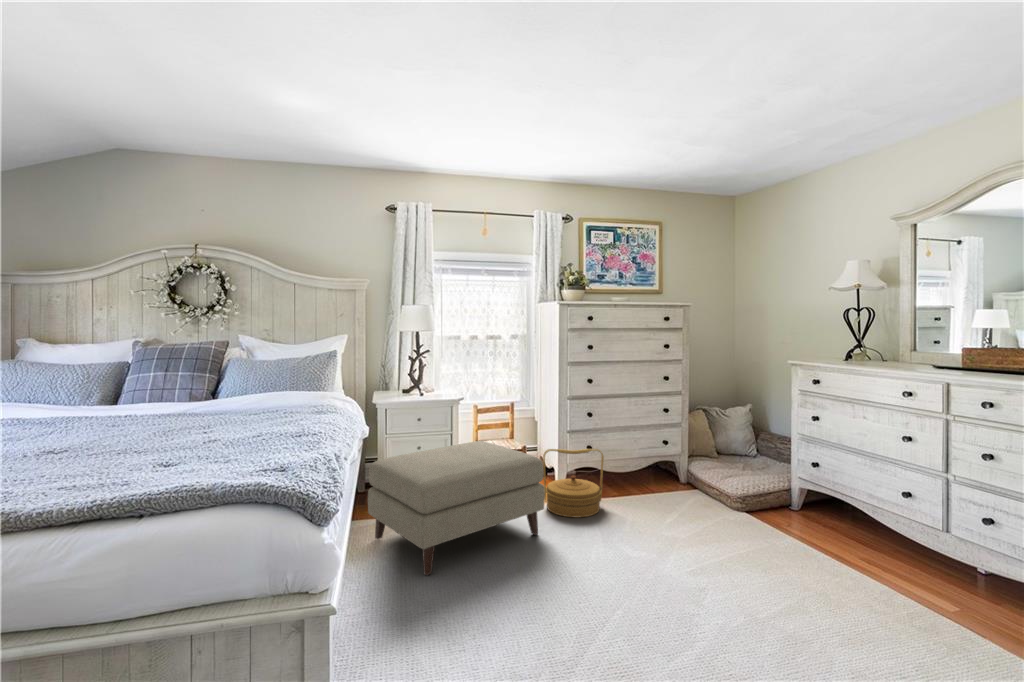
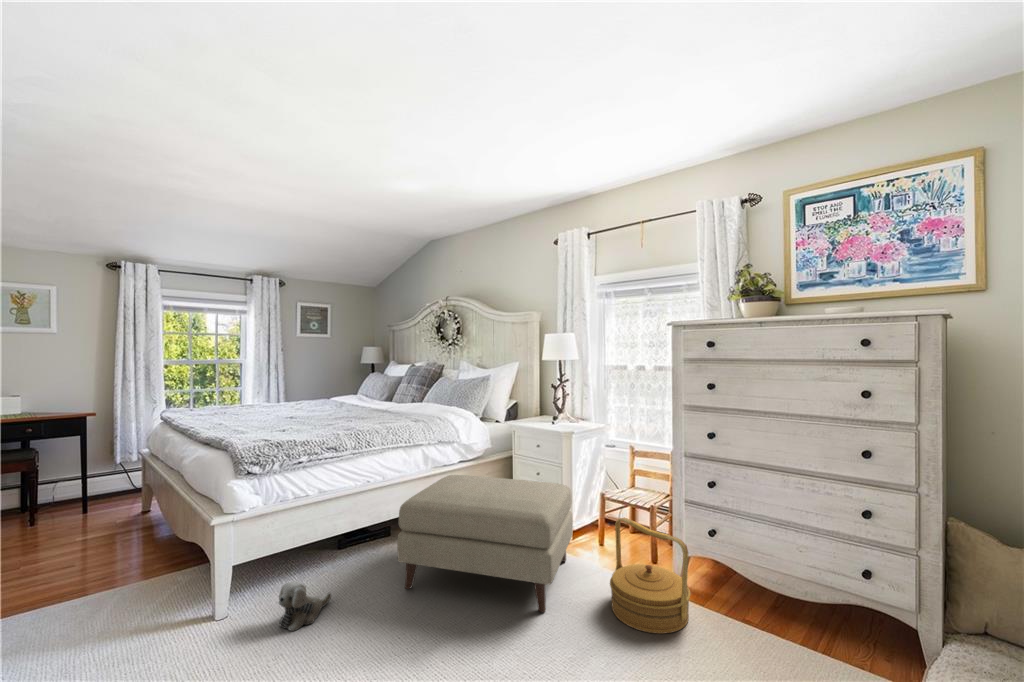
plush toy: none [378,596,427,656] -> present [279,581,331,631]

